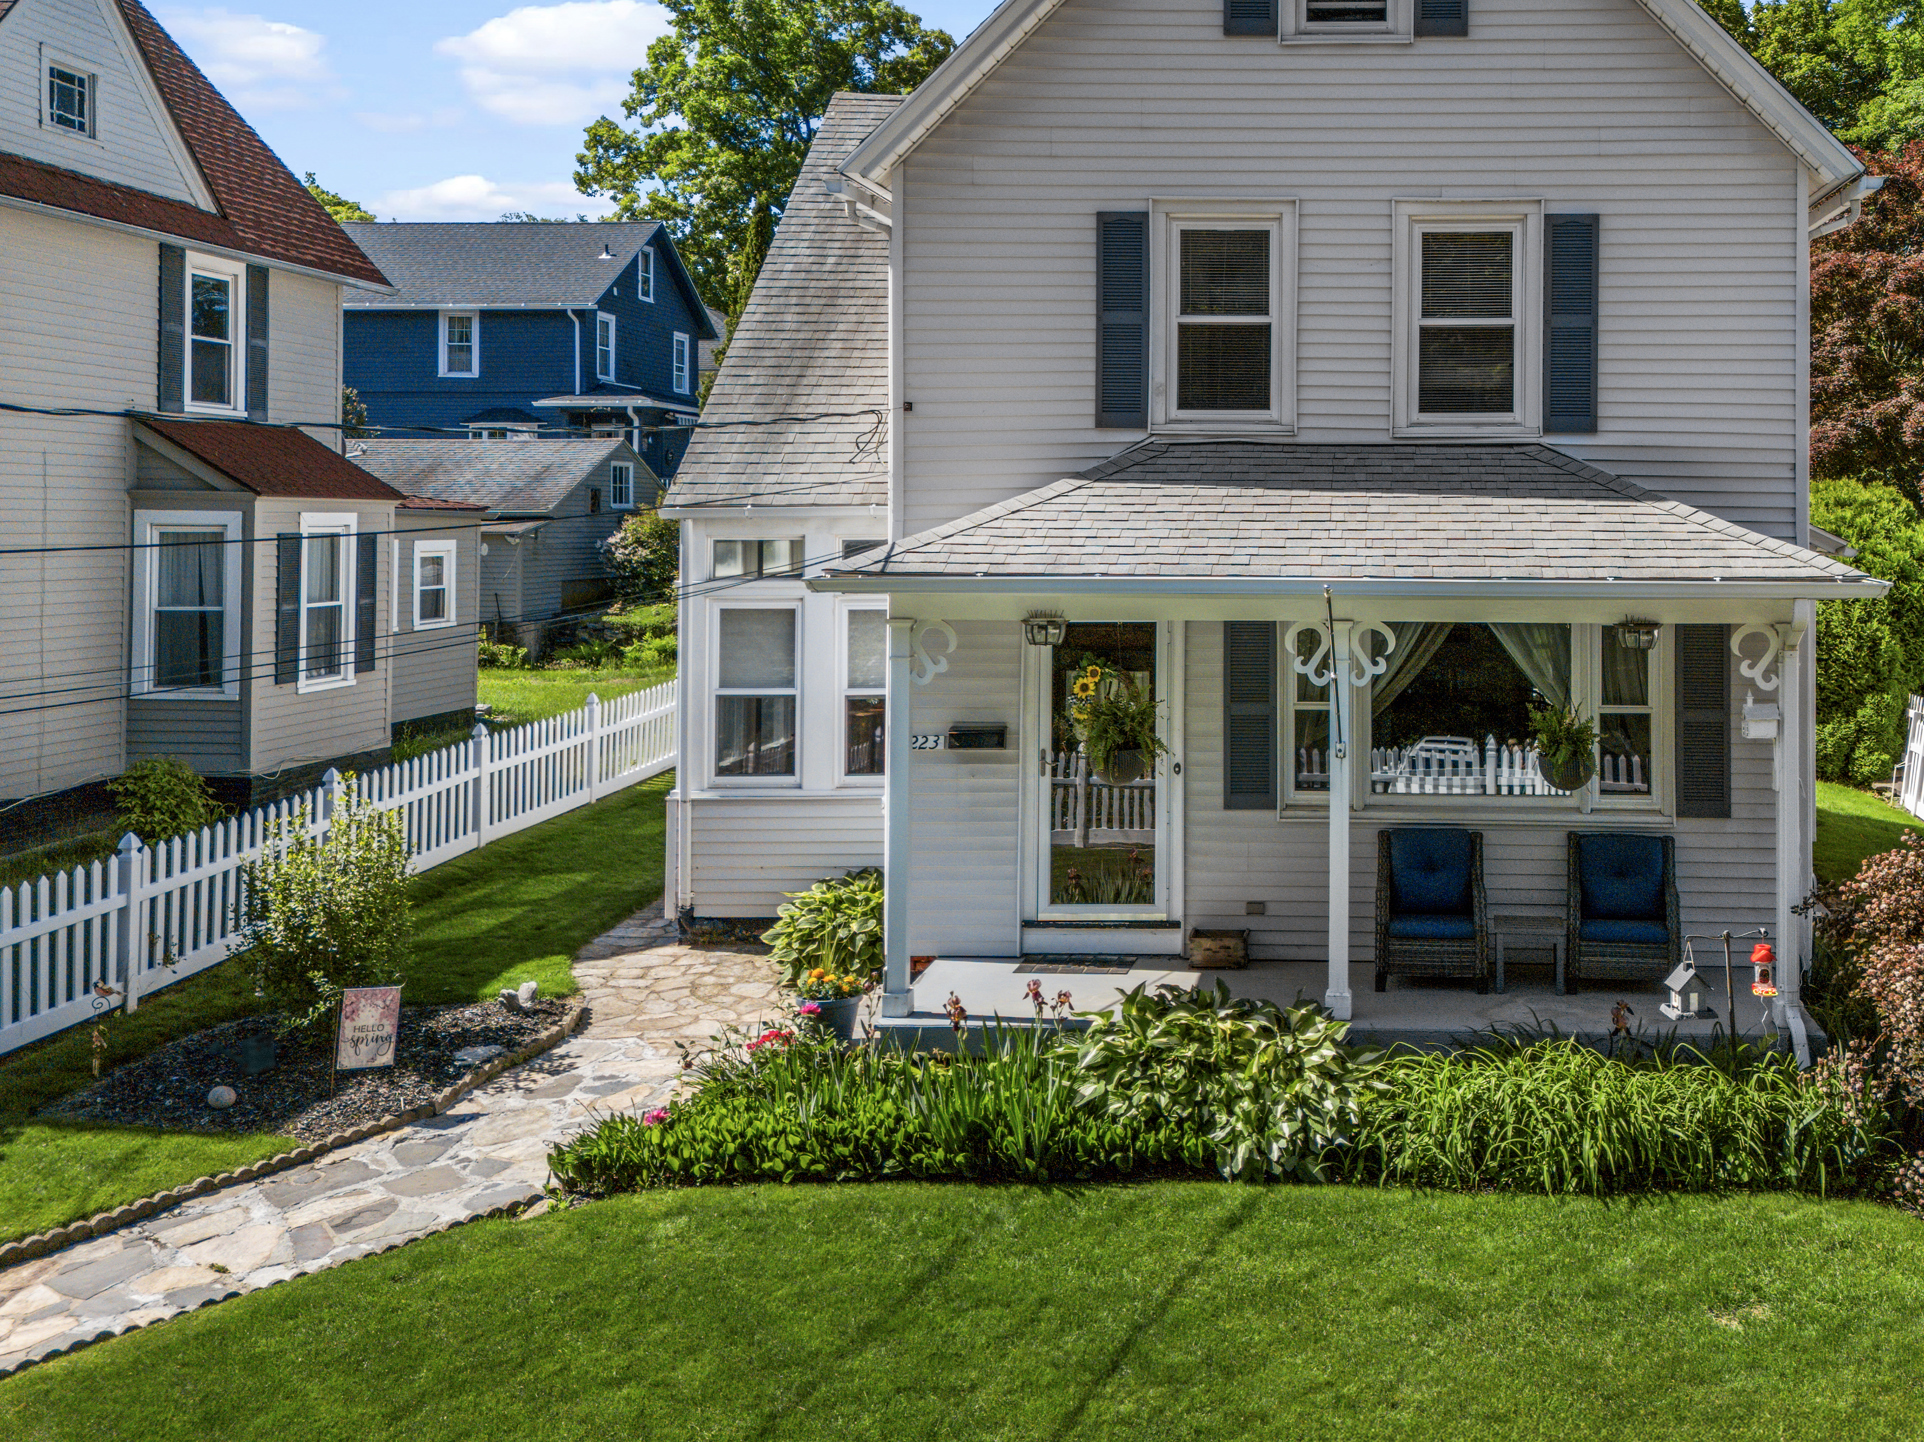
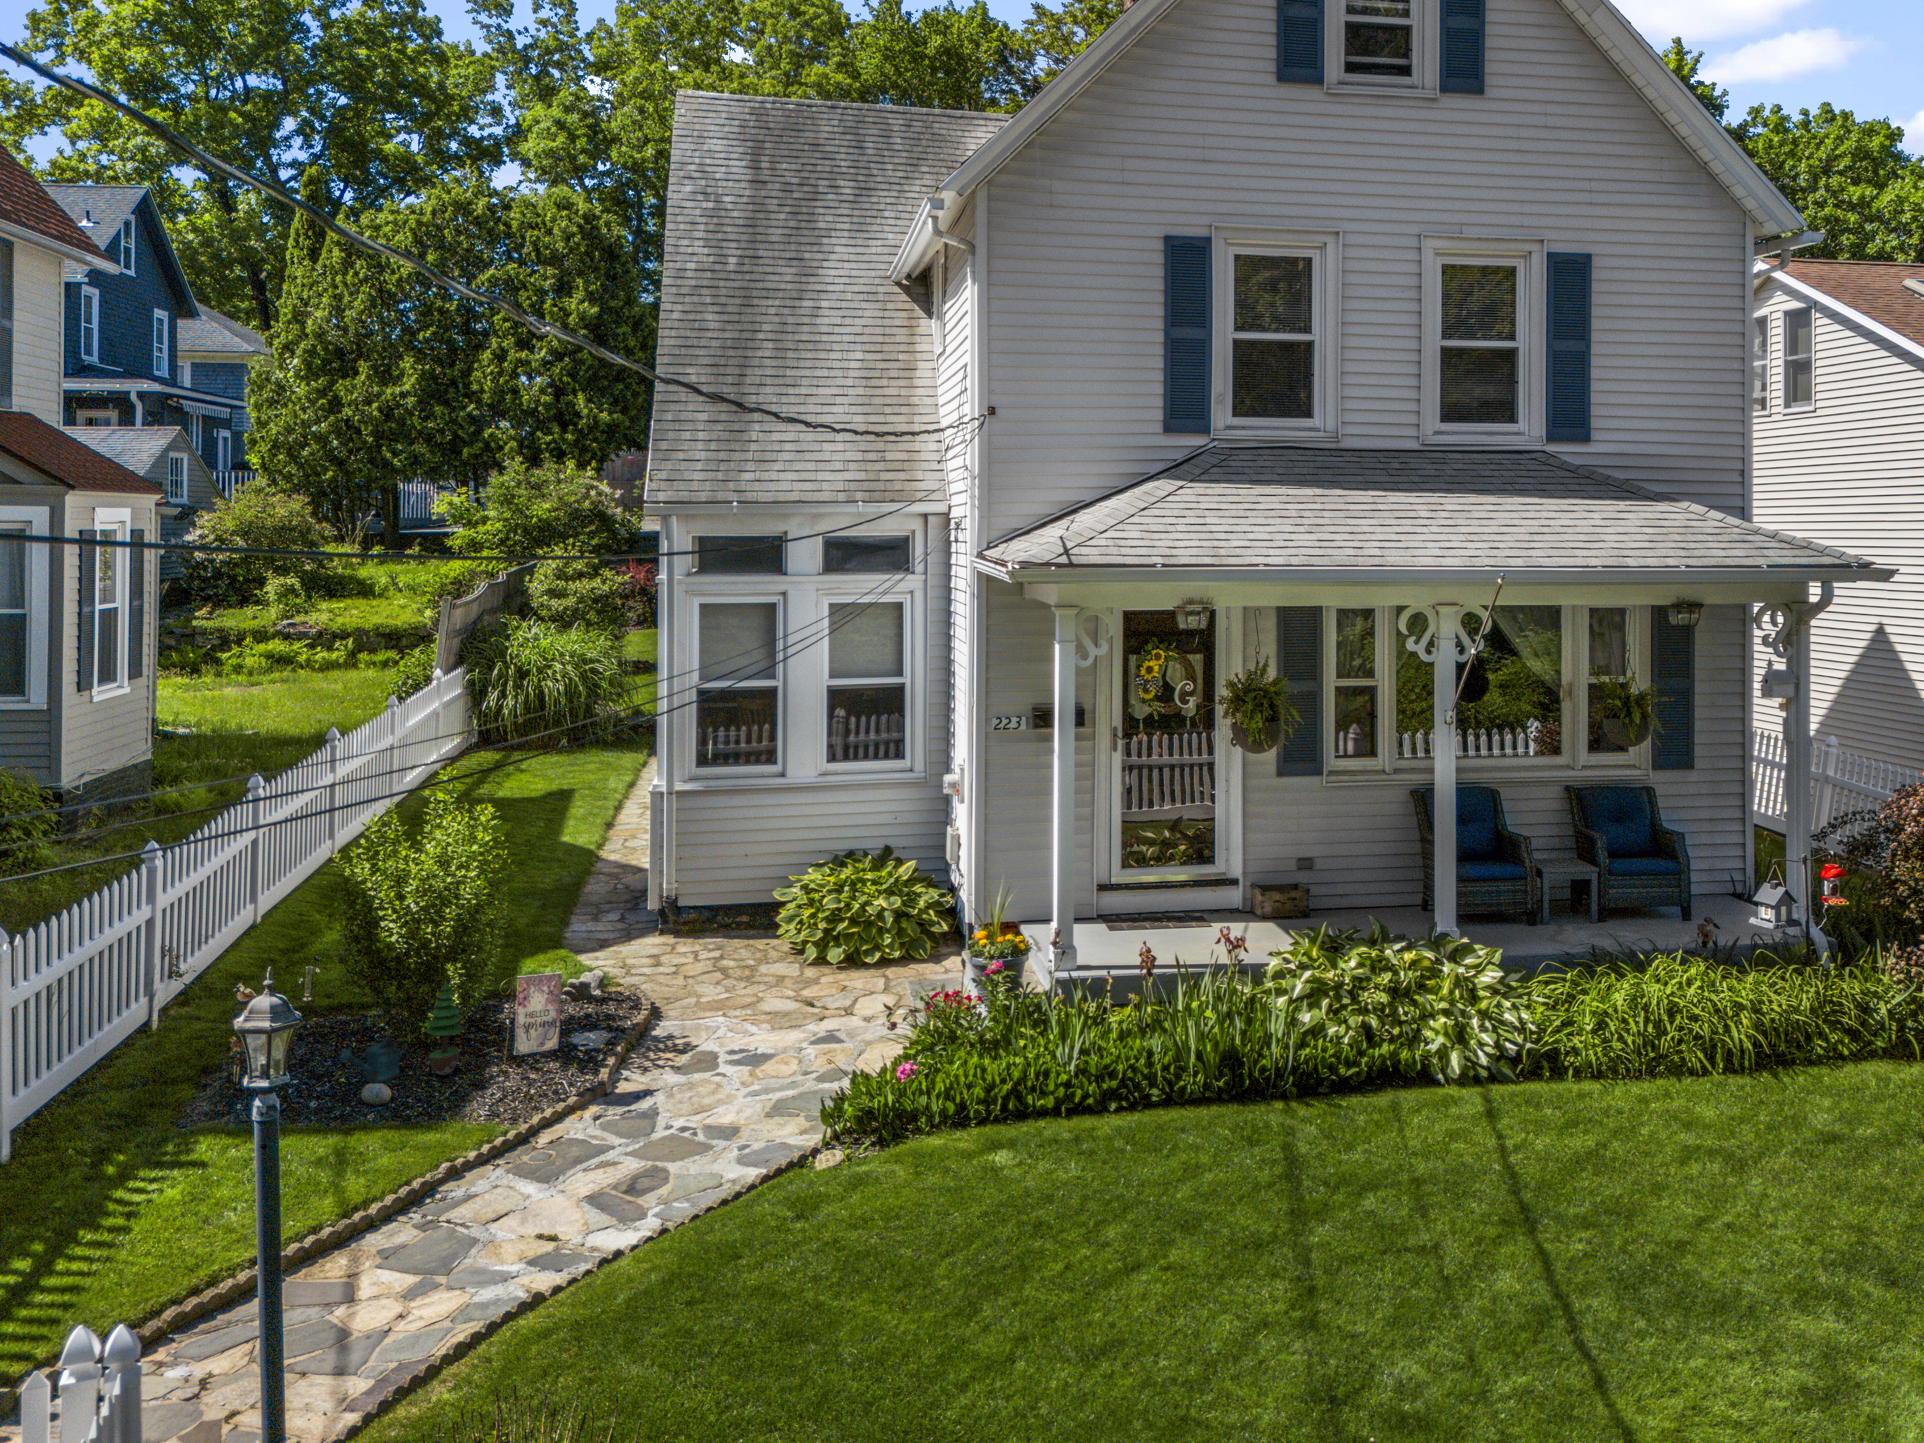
potted tree: none [288,981,327,1072] -> present [426,981,464,1076]

